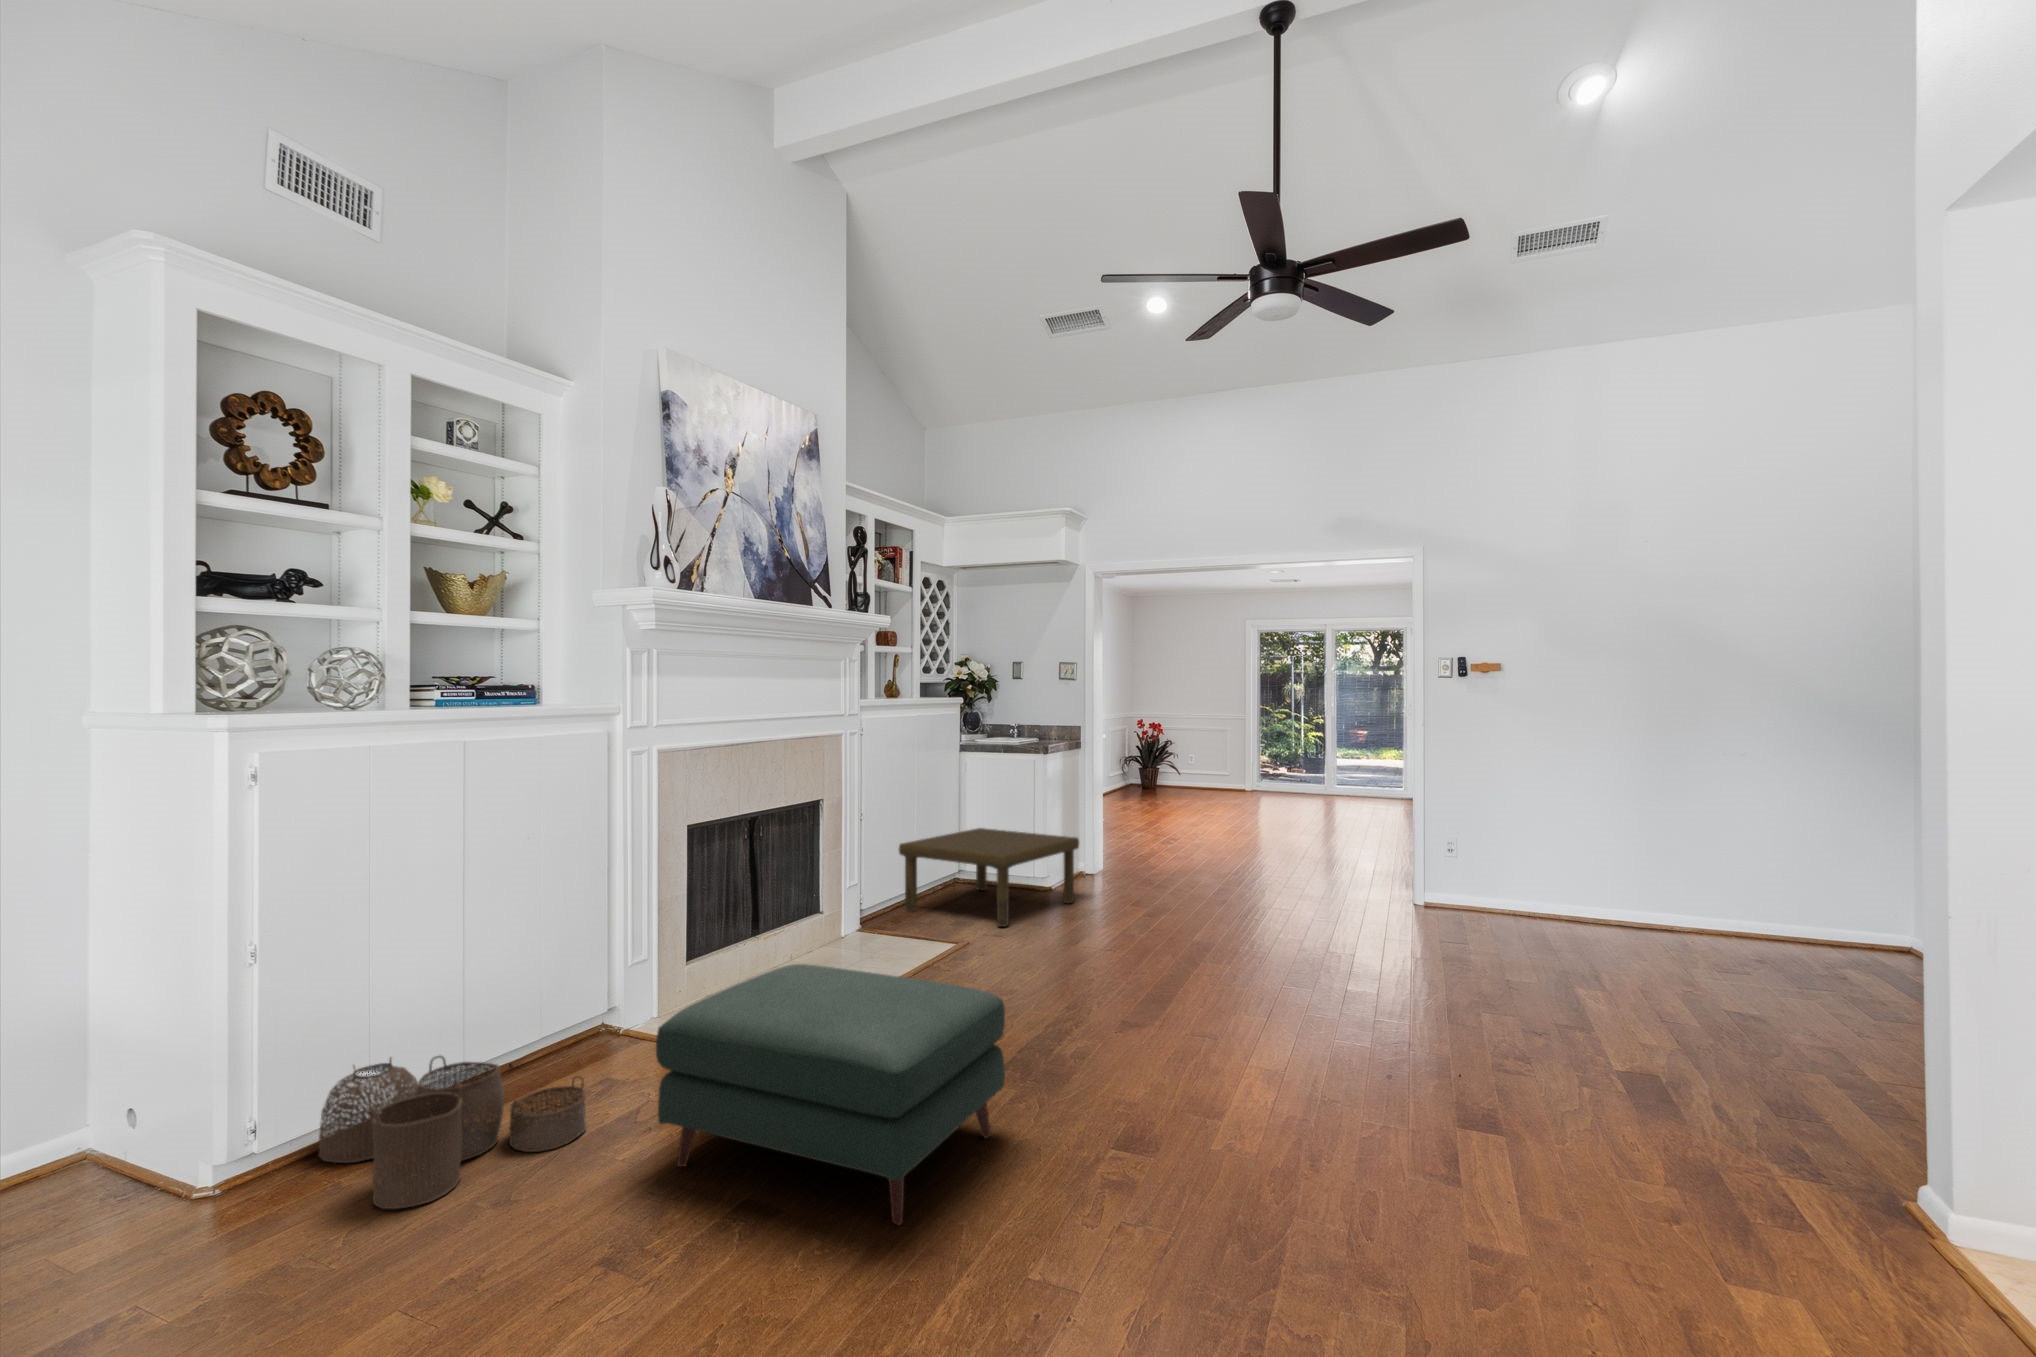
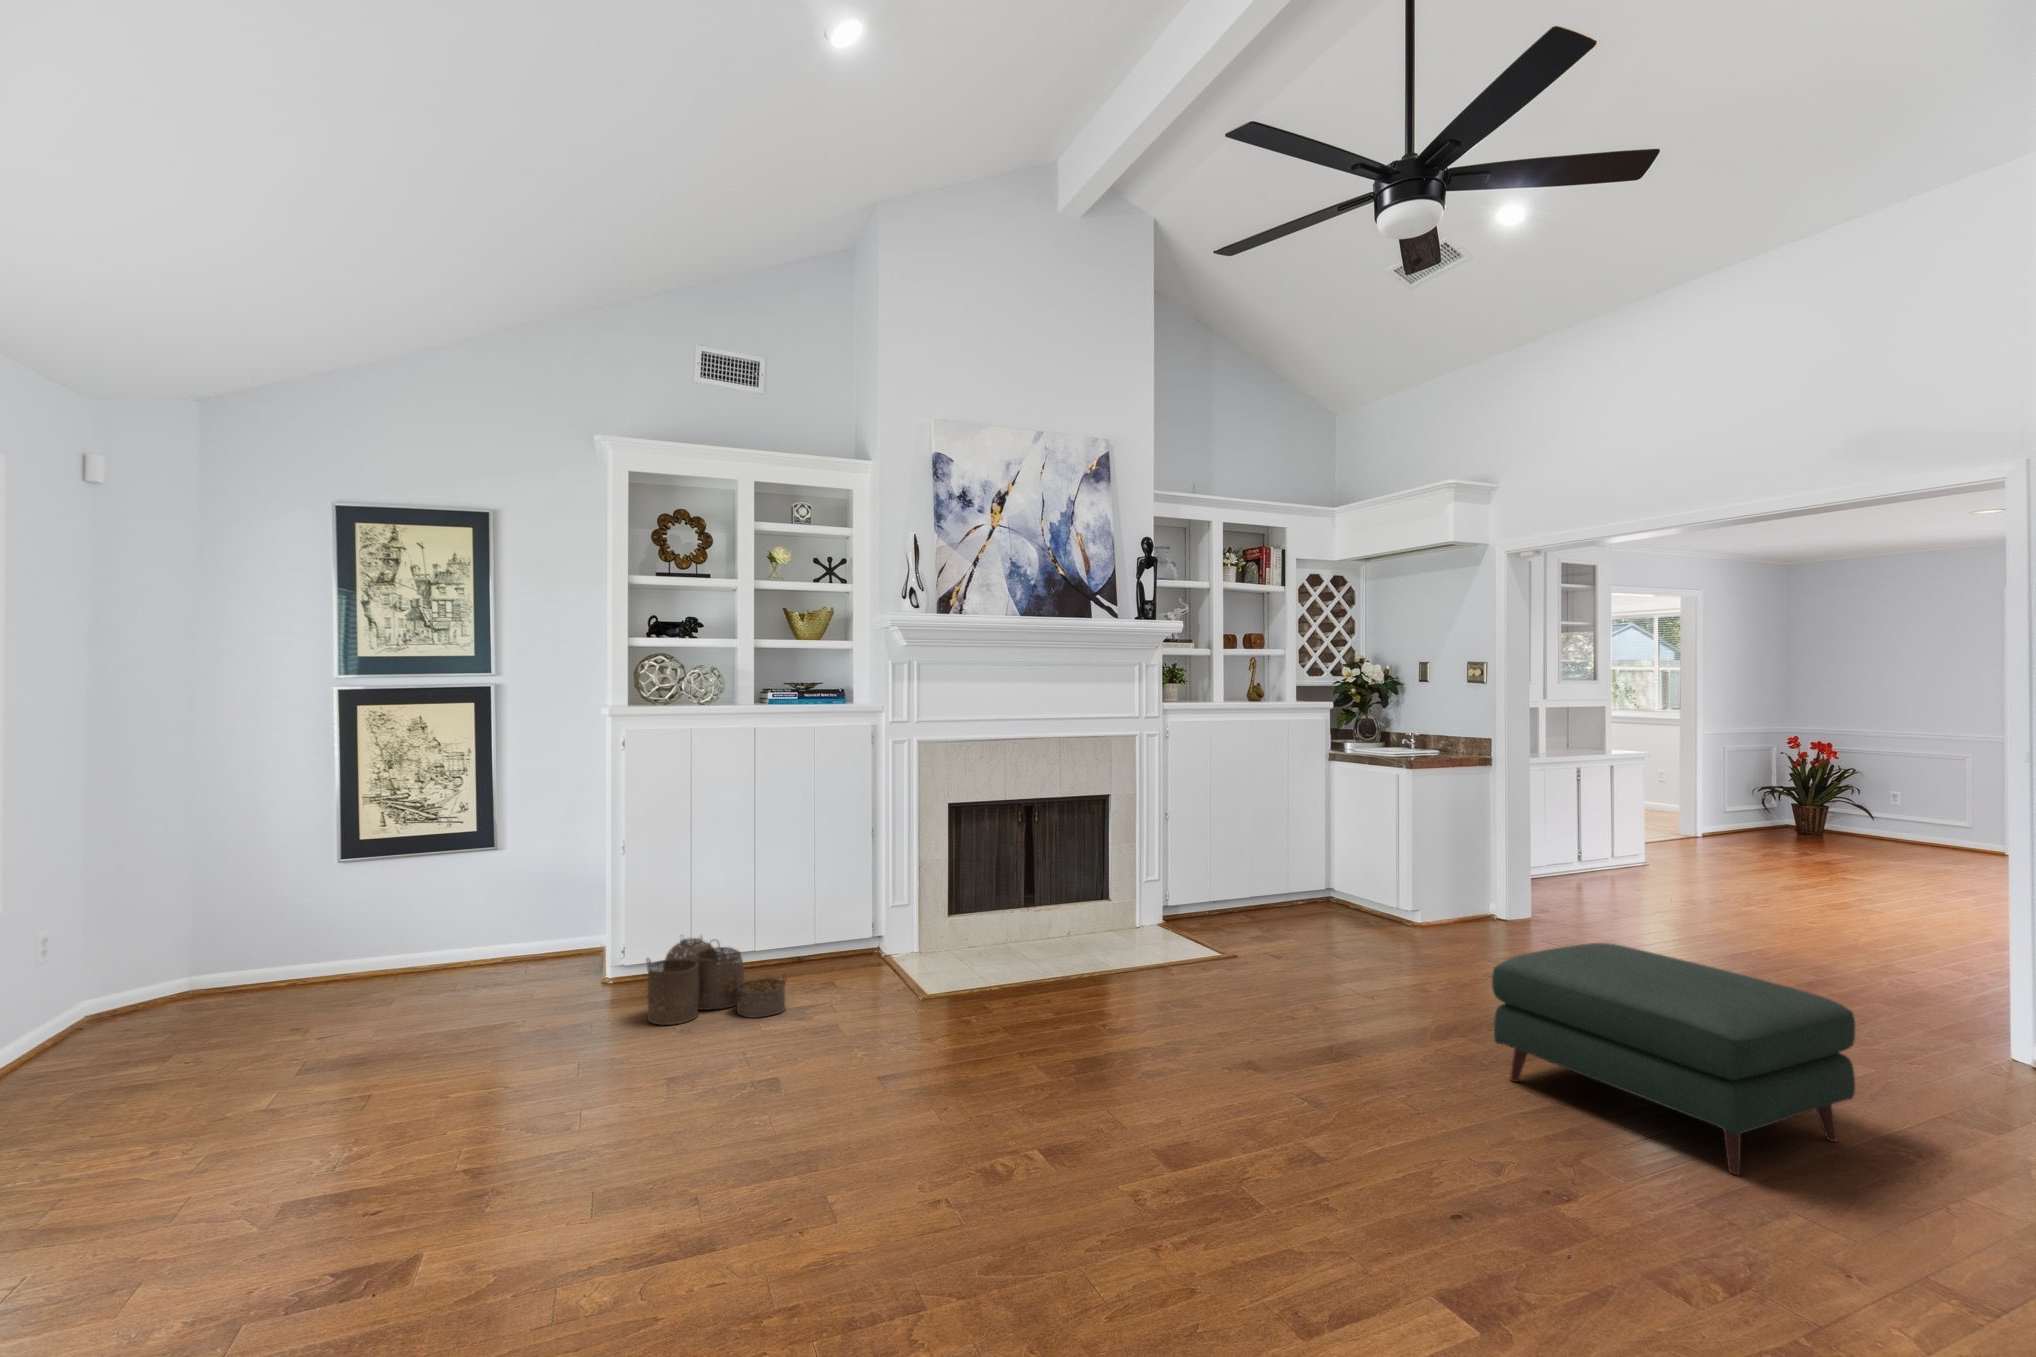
coffee table: present [899,828,1079,927] -> none [1226,844,1427,948]
ottoman: present [656,964,1005,1225] -> present [1492,943,1855,1175]

